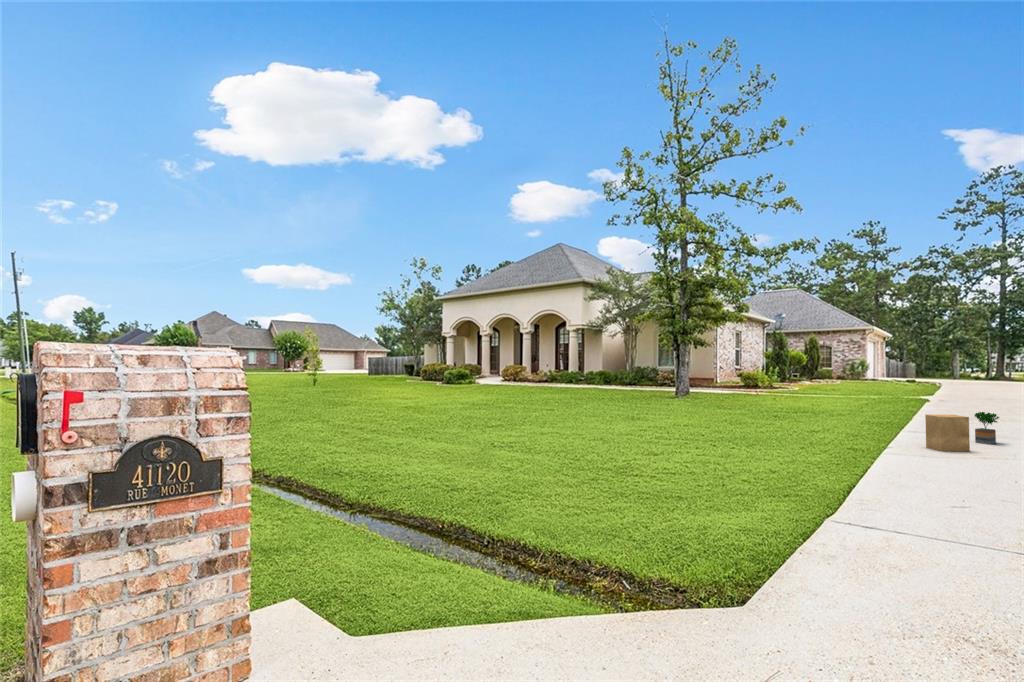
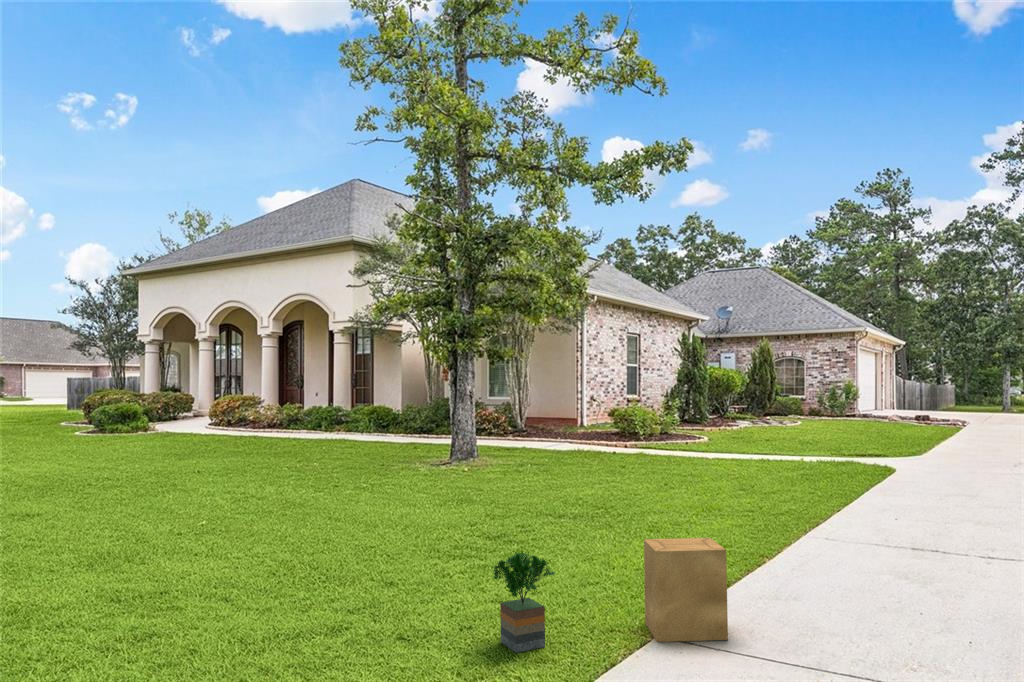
potted tree: present [975,412,999,444] -> present [493,552,555,653]

